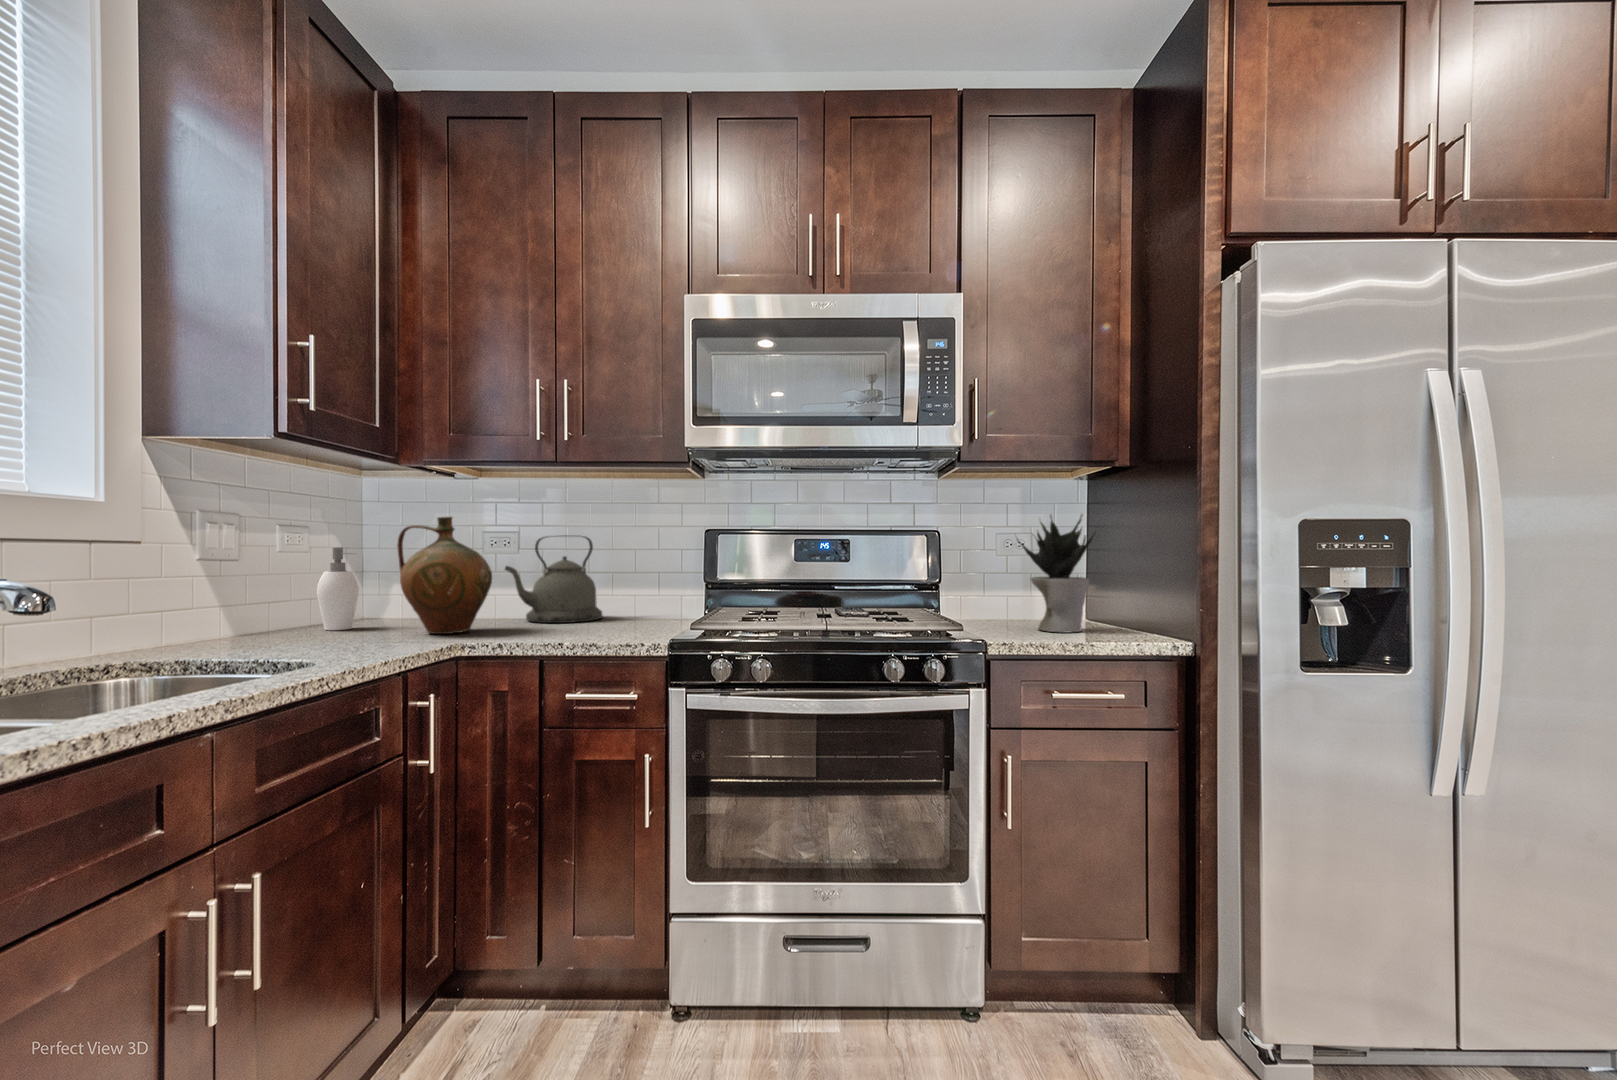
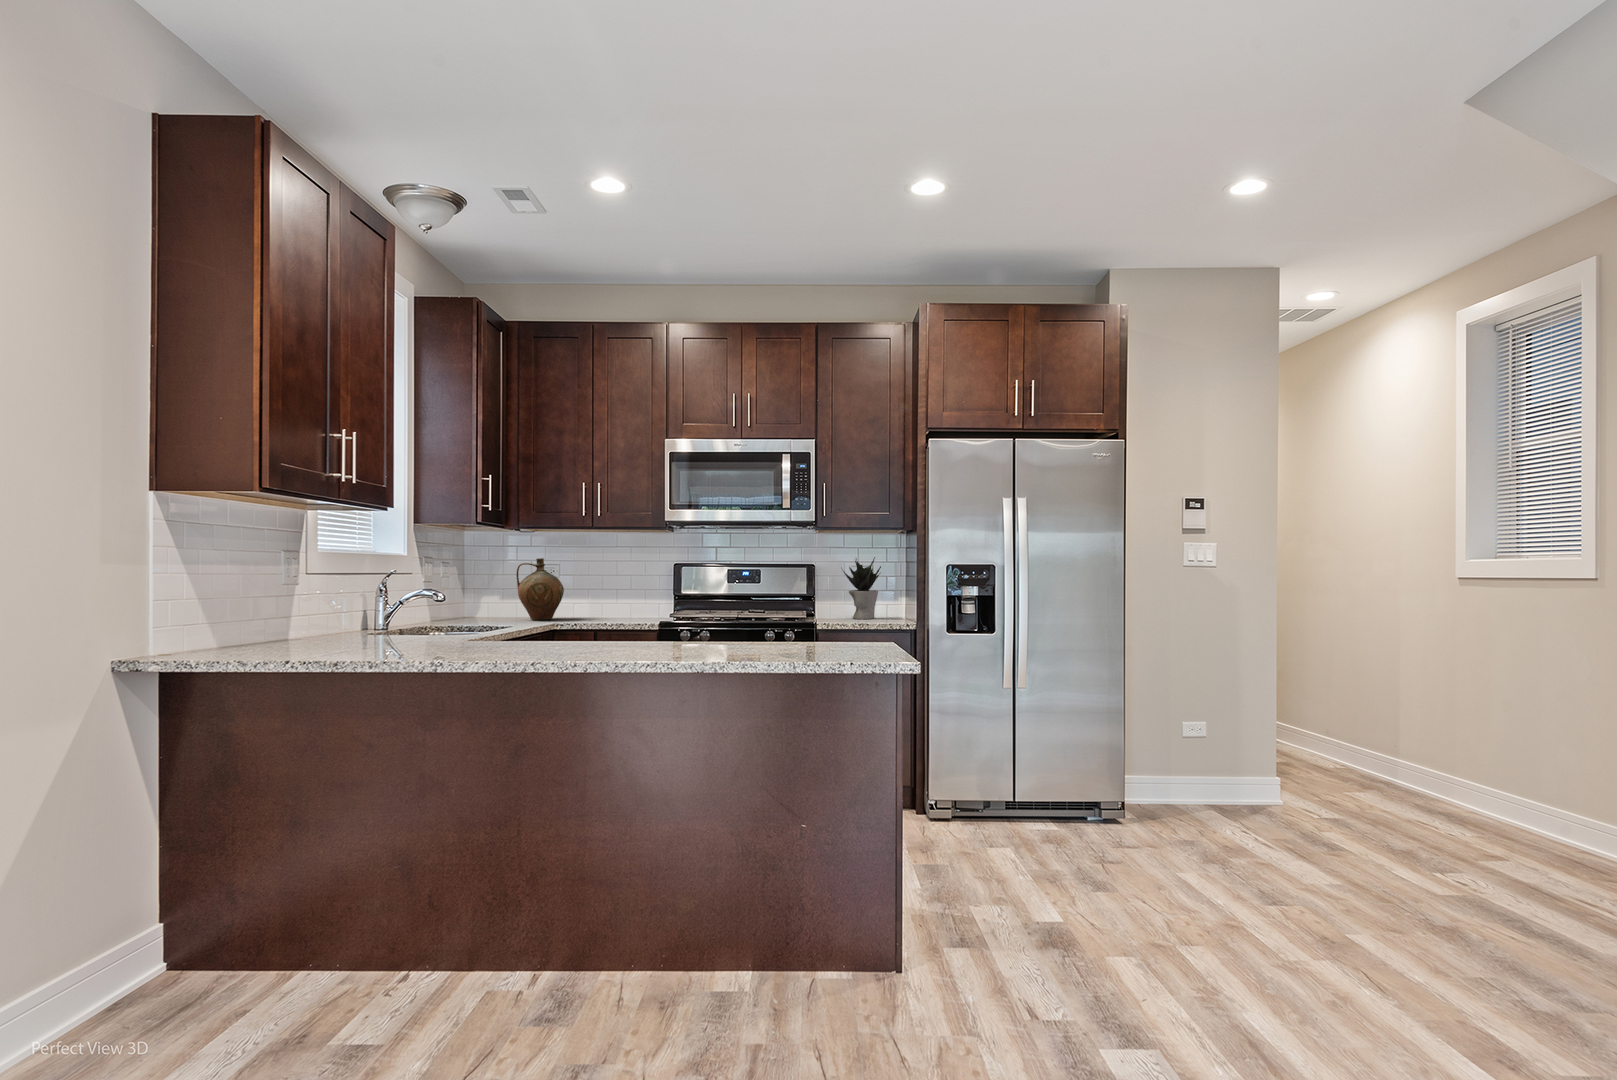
kettle: present [505,537,603,623] -> none [566,567,618,616]
soap dispenser: present [317,547,359,630] -> none [468,574,490,619]

